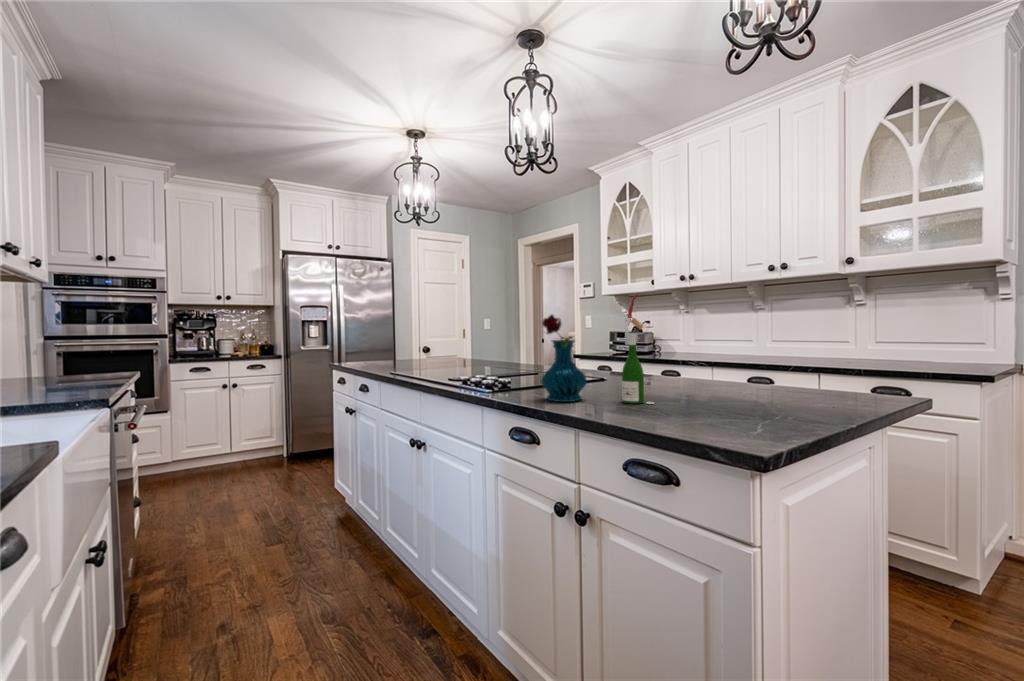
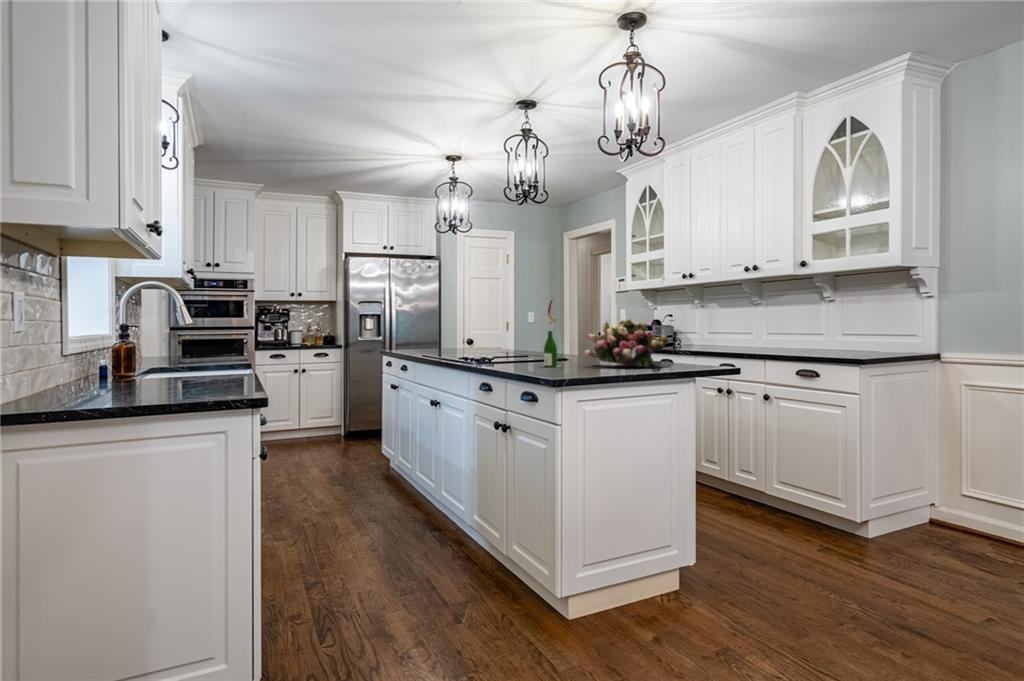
vase: present [541,315,587,402] -> none [498,312,527,366]
flower arrangement: none [685,324,819,404] -> present [584,318,668,368]

